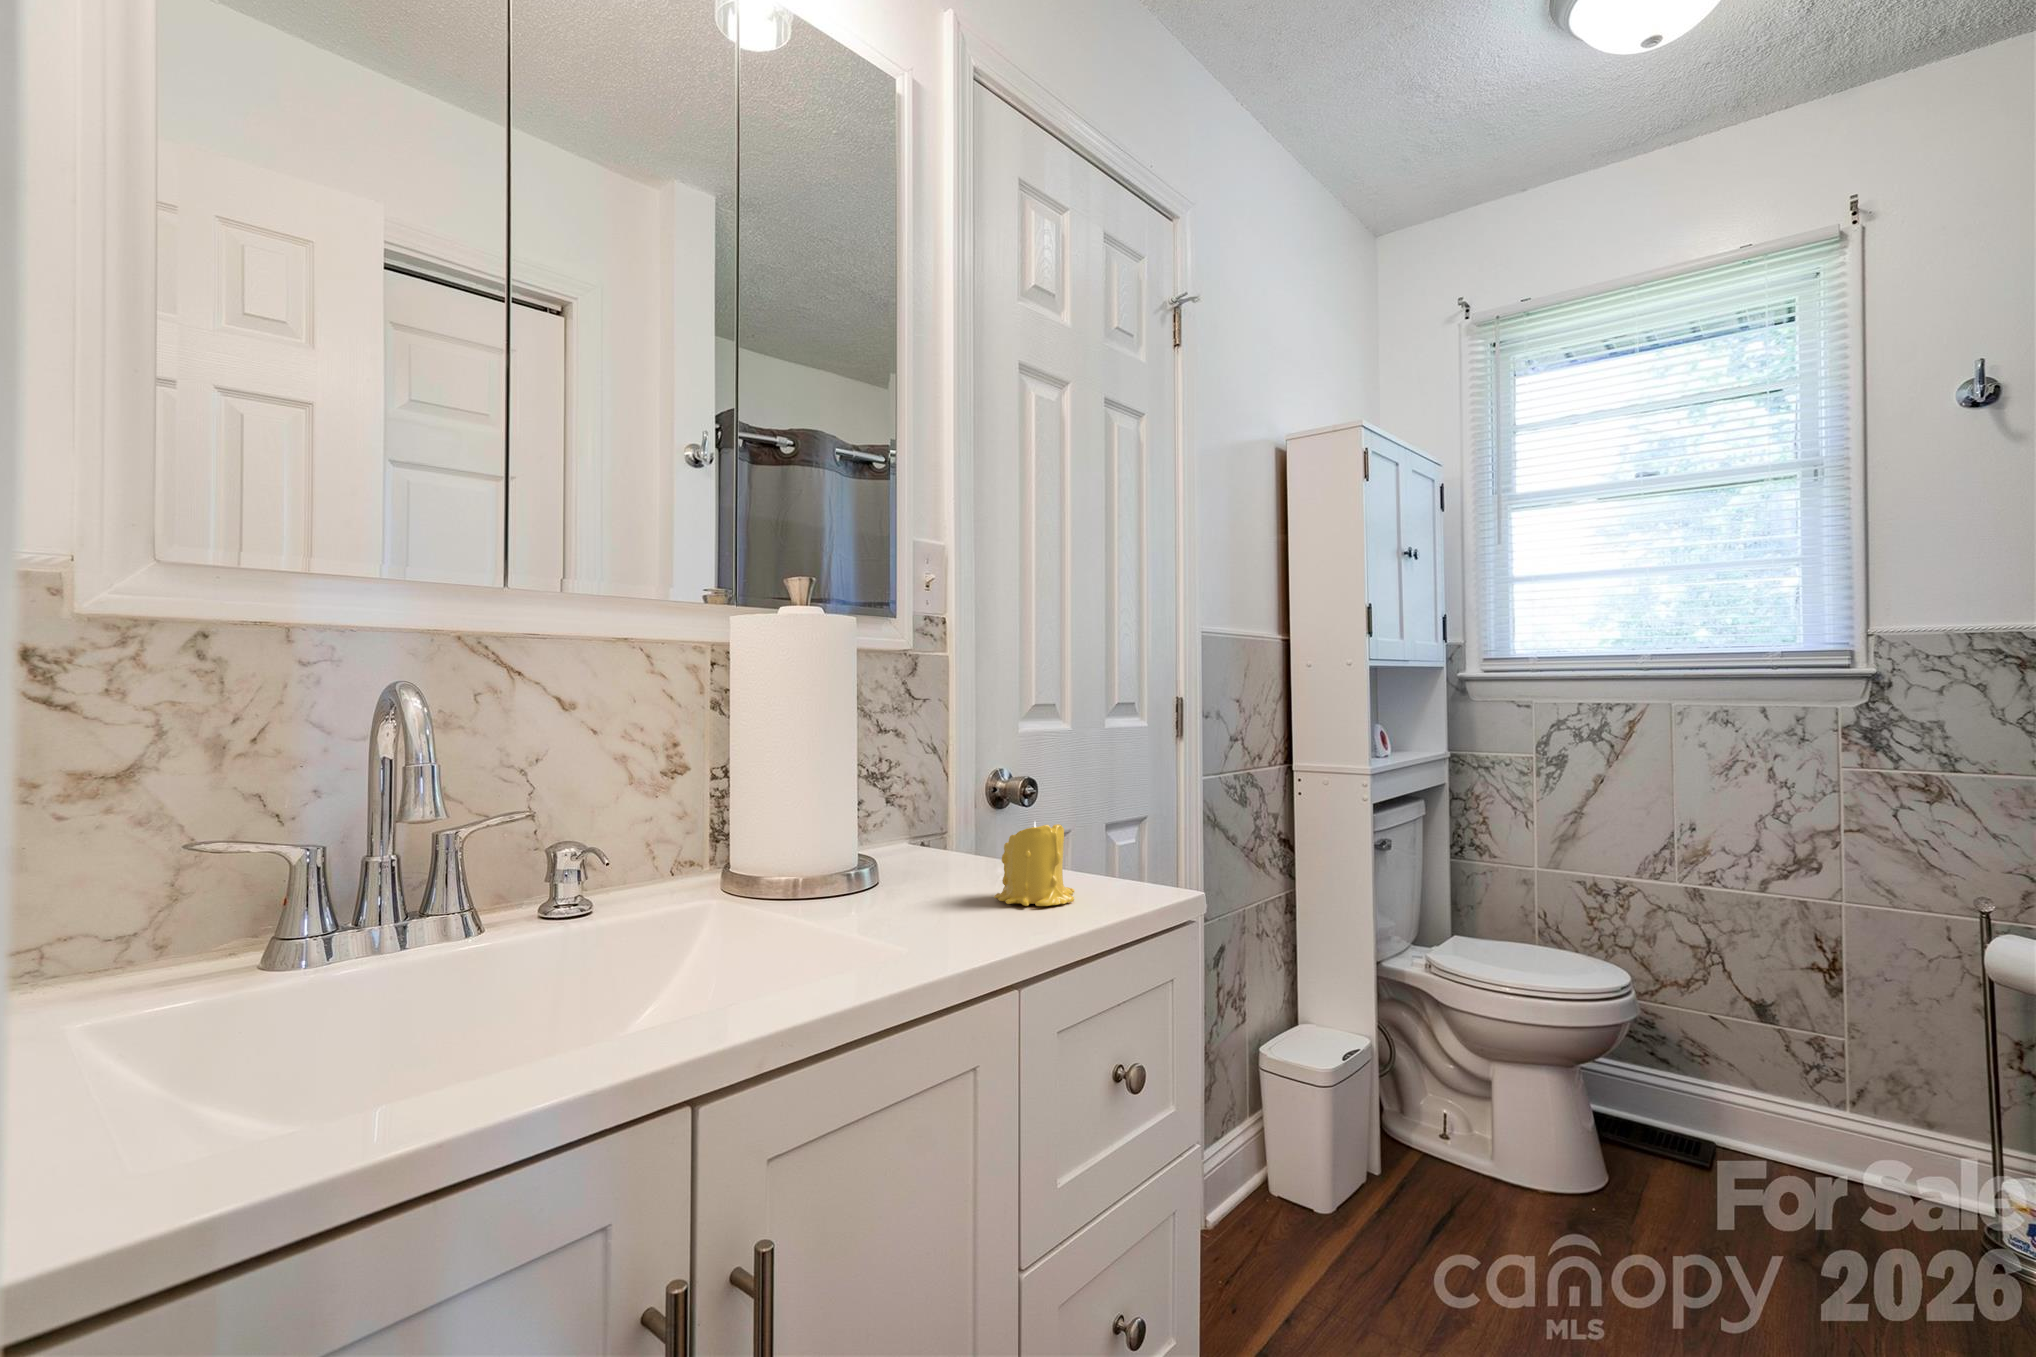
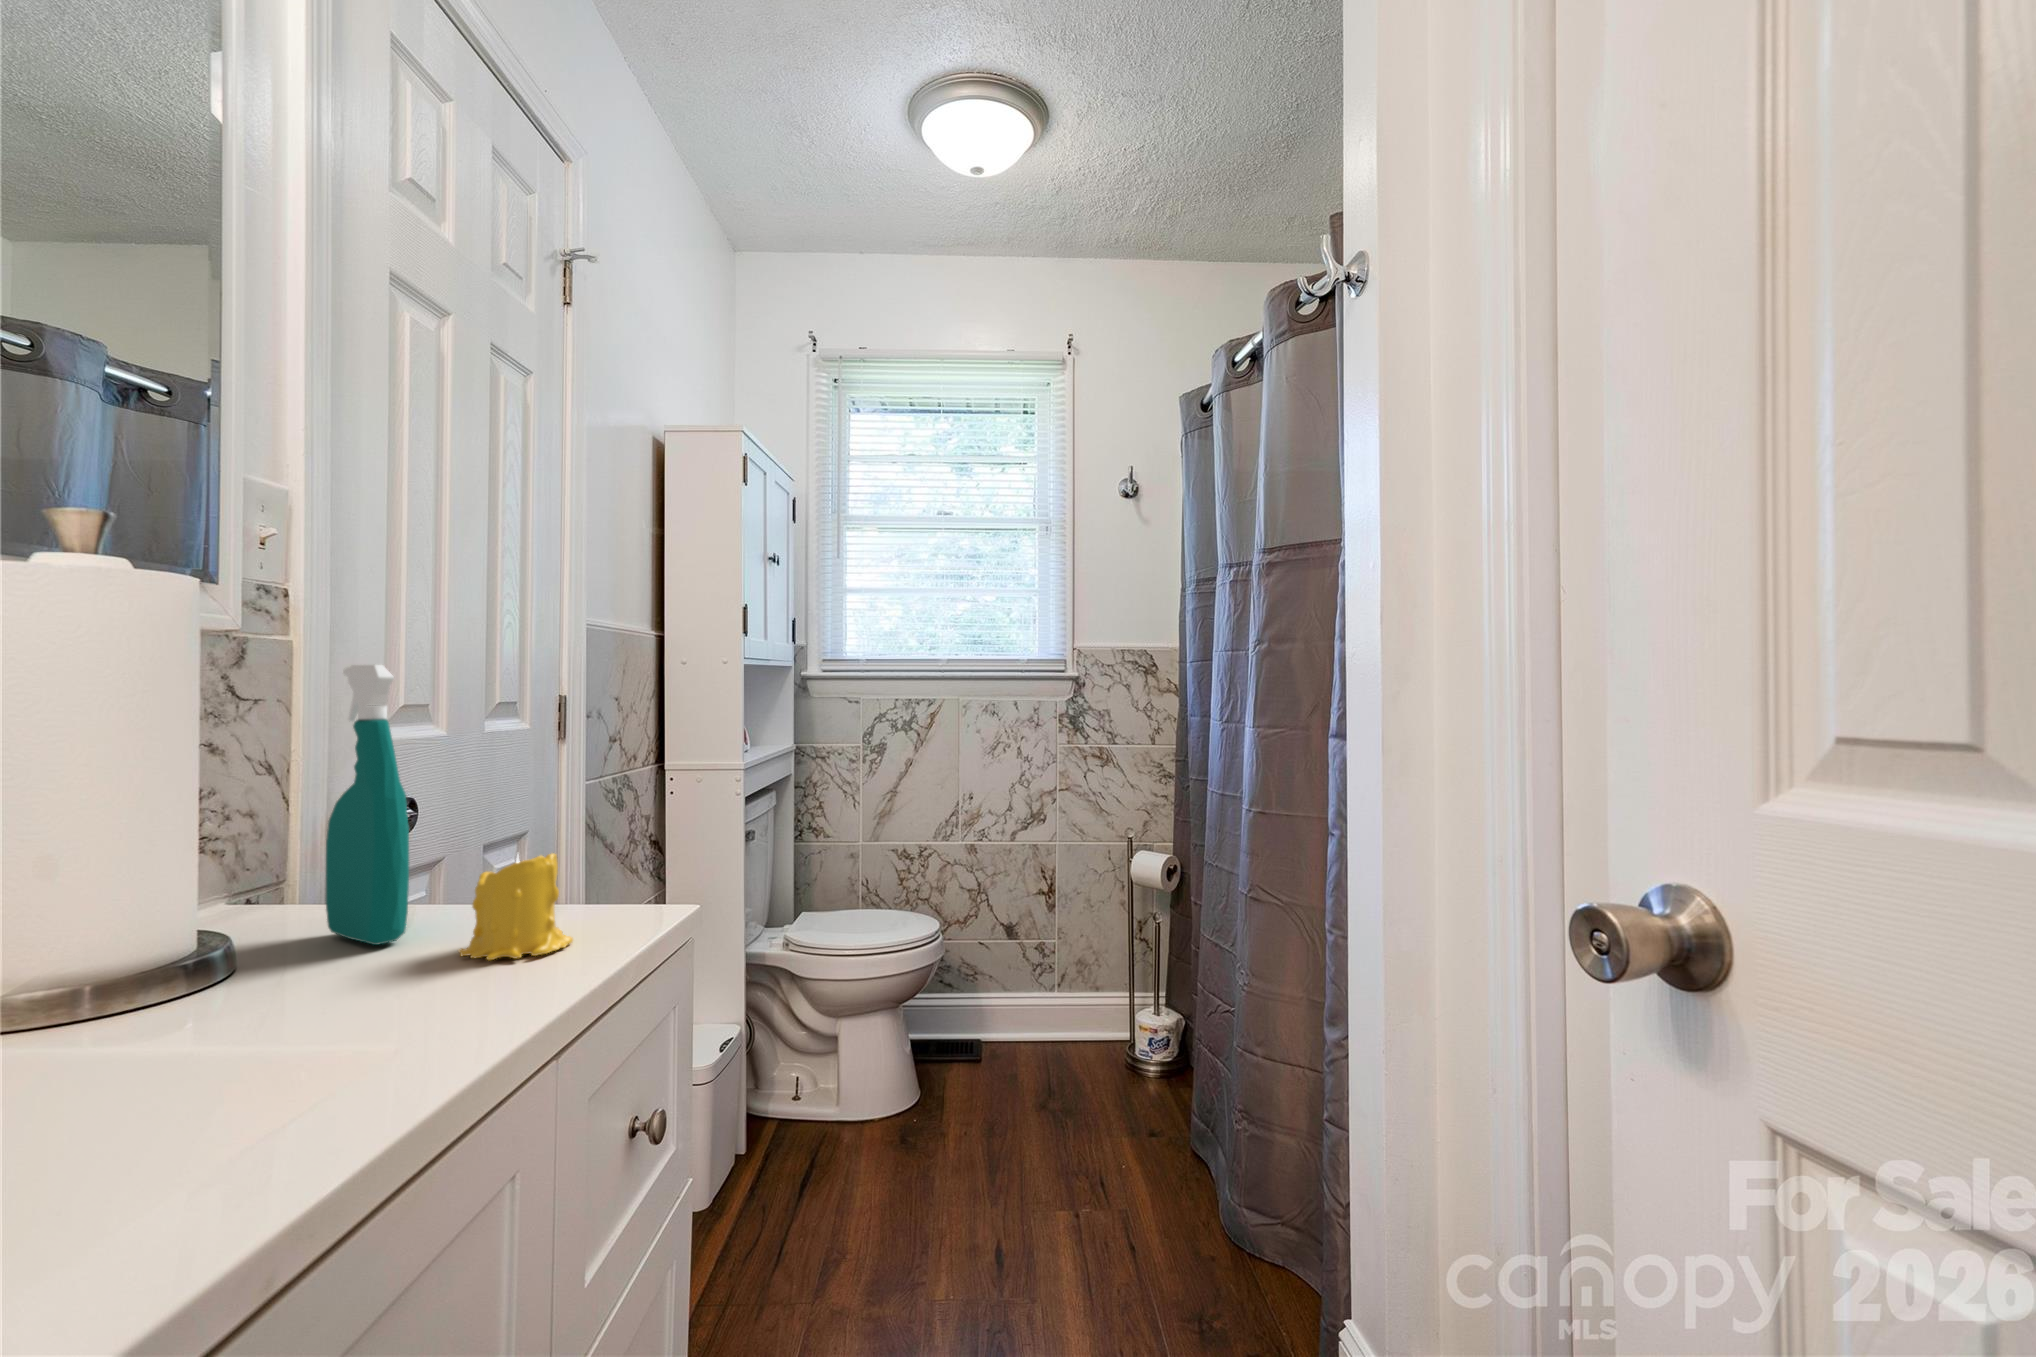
spray bottle: none [938,671,977,882] -> present [326,665,409,945]

